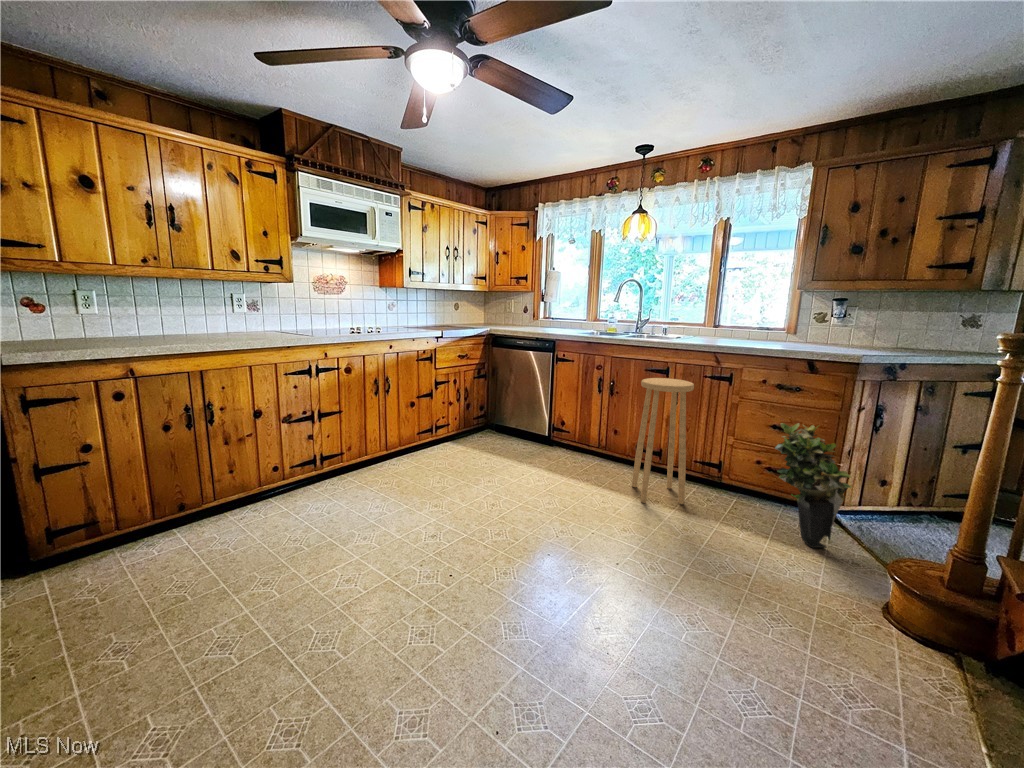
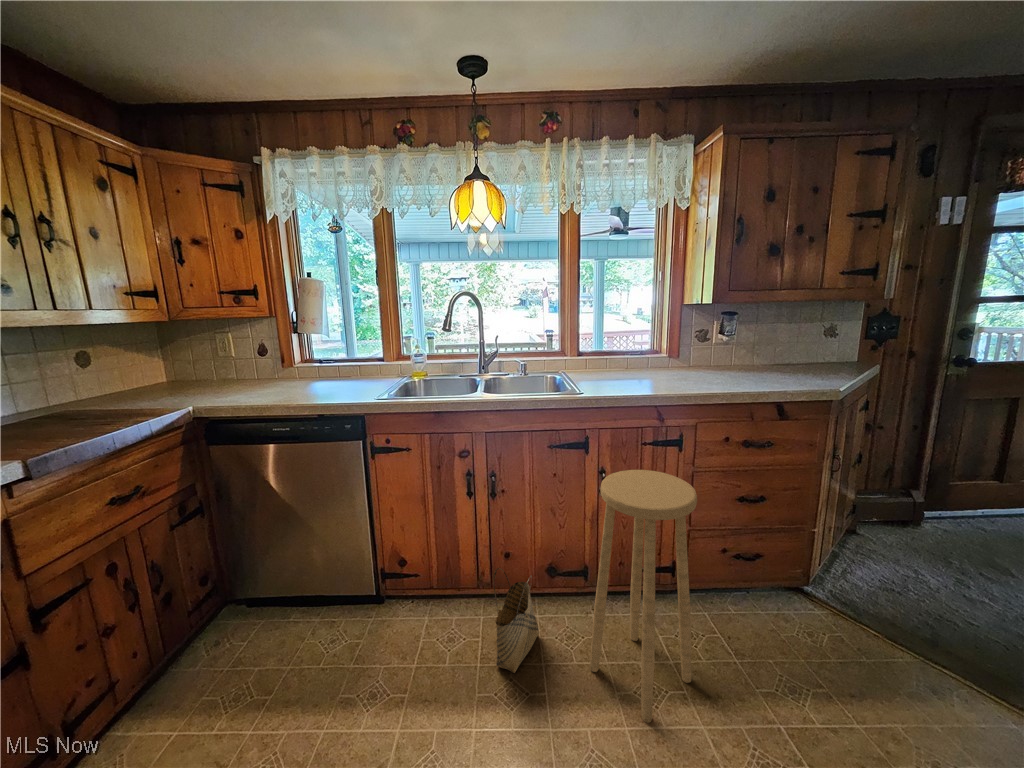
potted plant: present [775,423,851,548] -> none [801,501,940,695]
woven basket: none [587,425,617,474] -> present [493,568,539,673]

